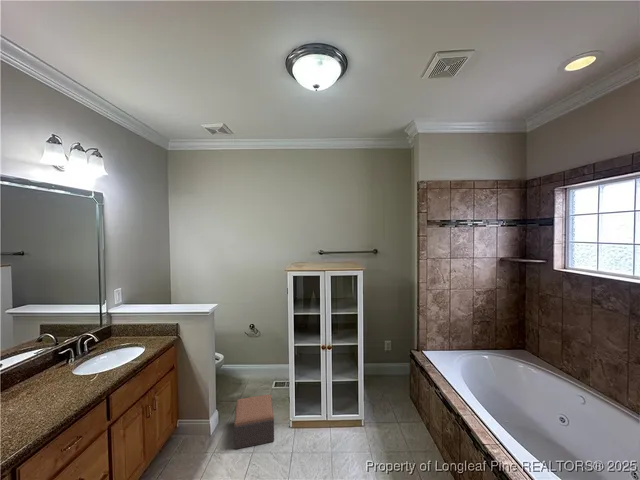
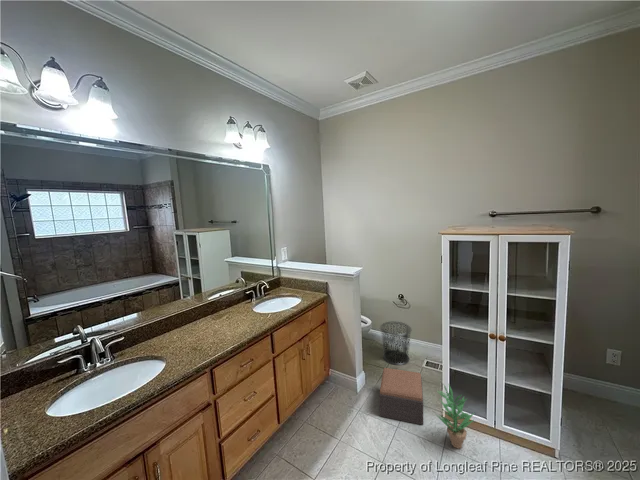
waste bin: none [232,351,261,394] -> present [381,322,411,365]
potted plant: none [284,395,313,450] -> present [439,385,473,449]

